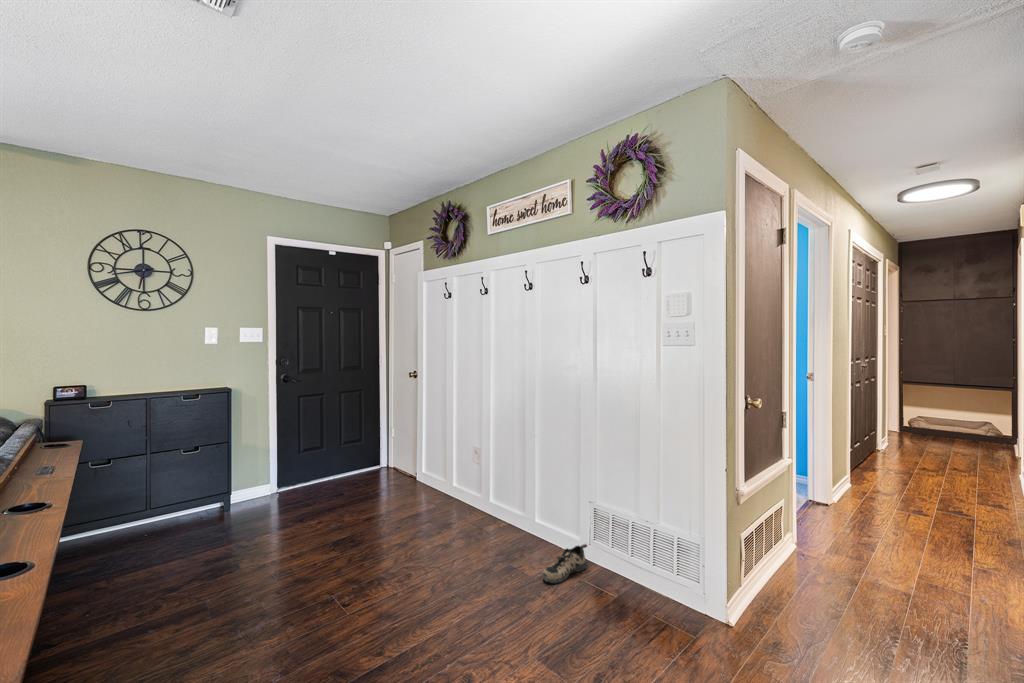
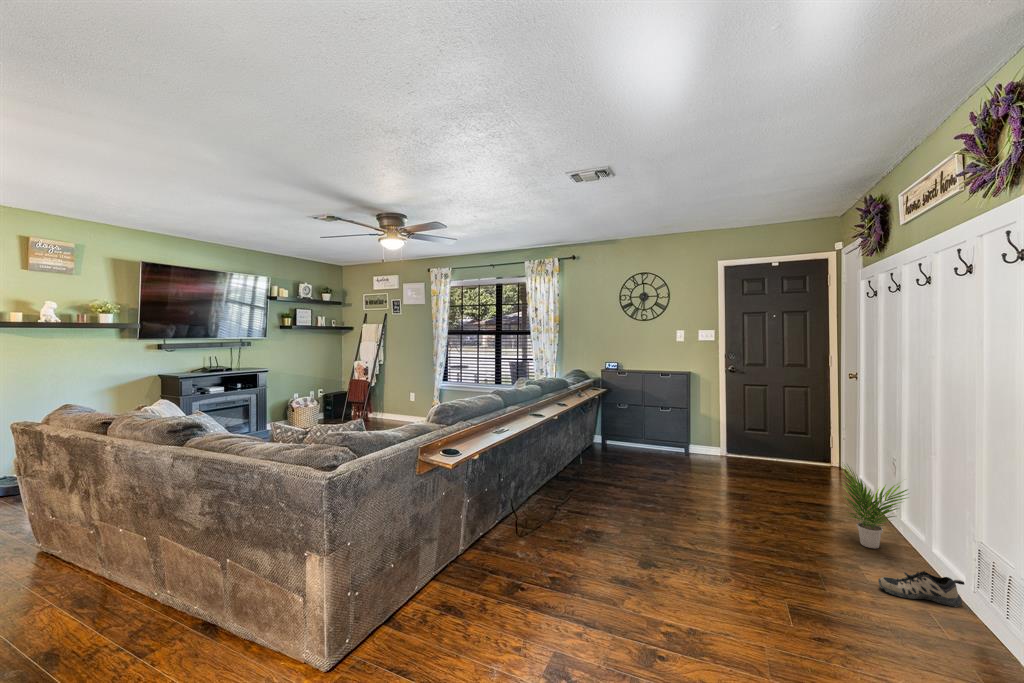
potted plant: none [460,466,528,545] -> present [843,464,908,549]

